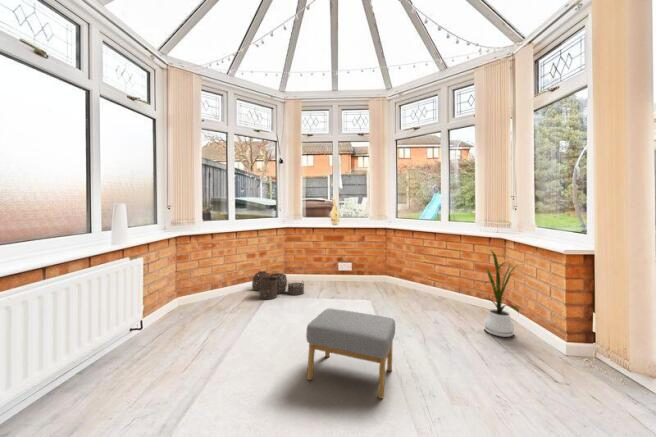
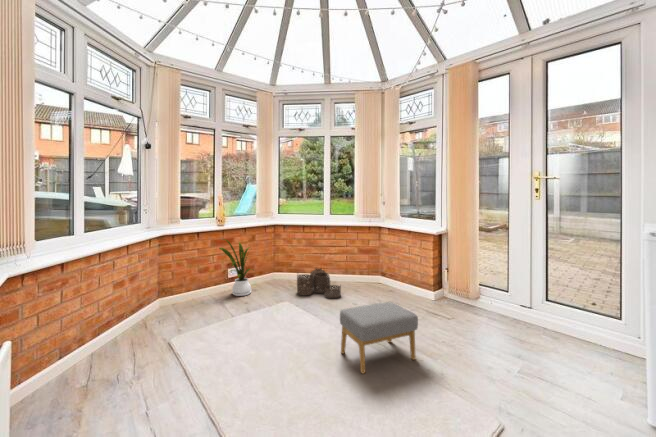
house plant: present [484,250,519,337] -> present [219,240,251,296]
woven basket: present [252,271,304,299] -> present [297,269,341,298]

